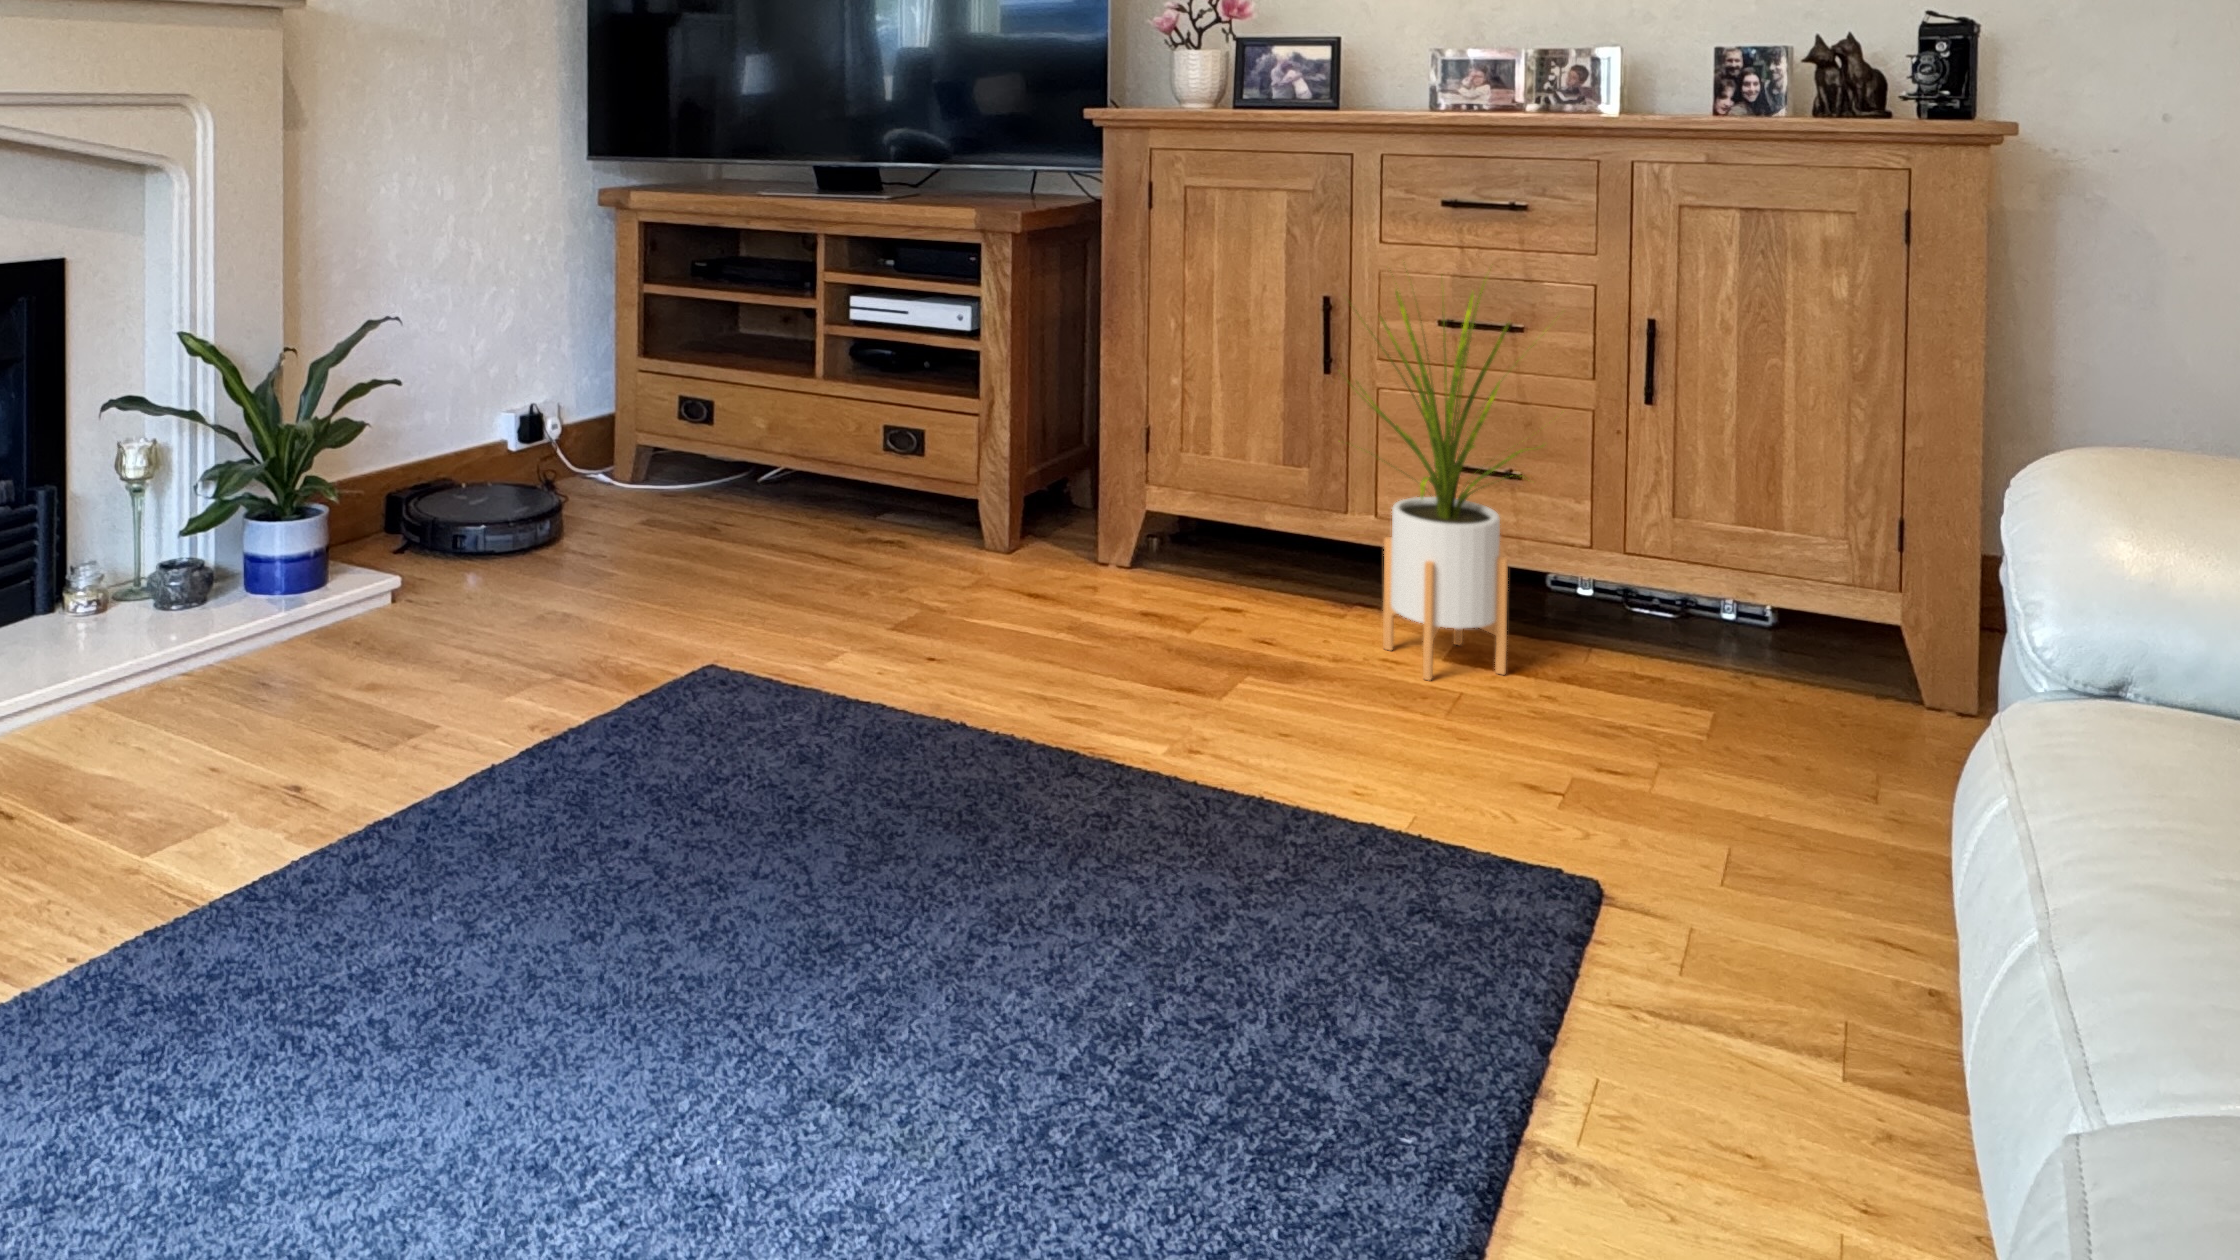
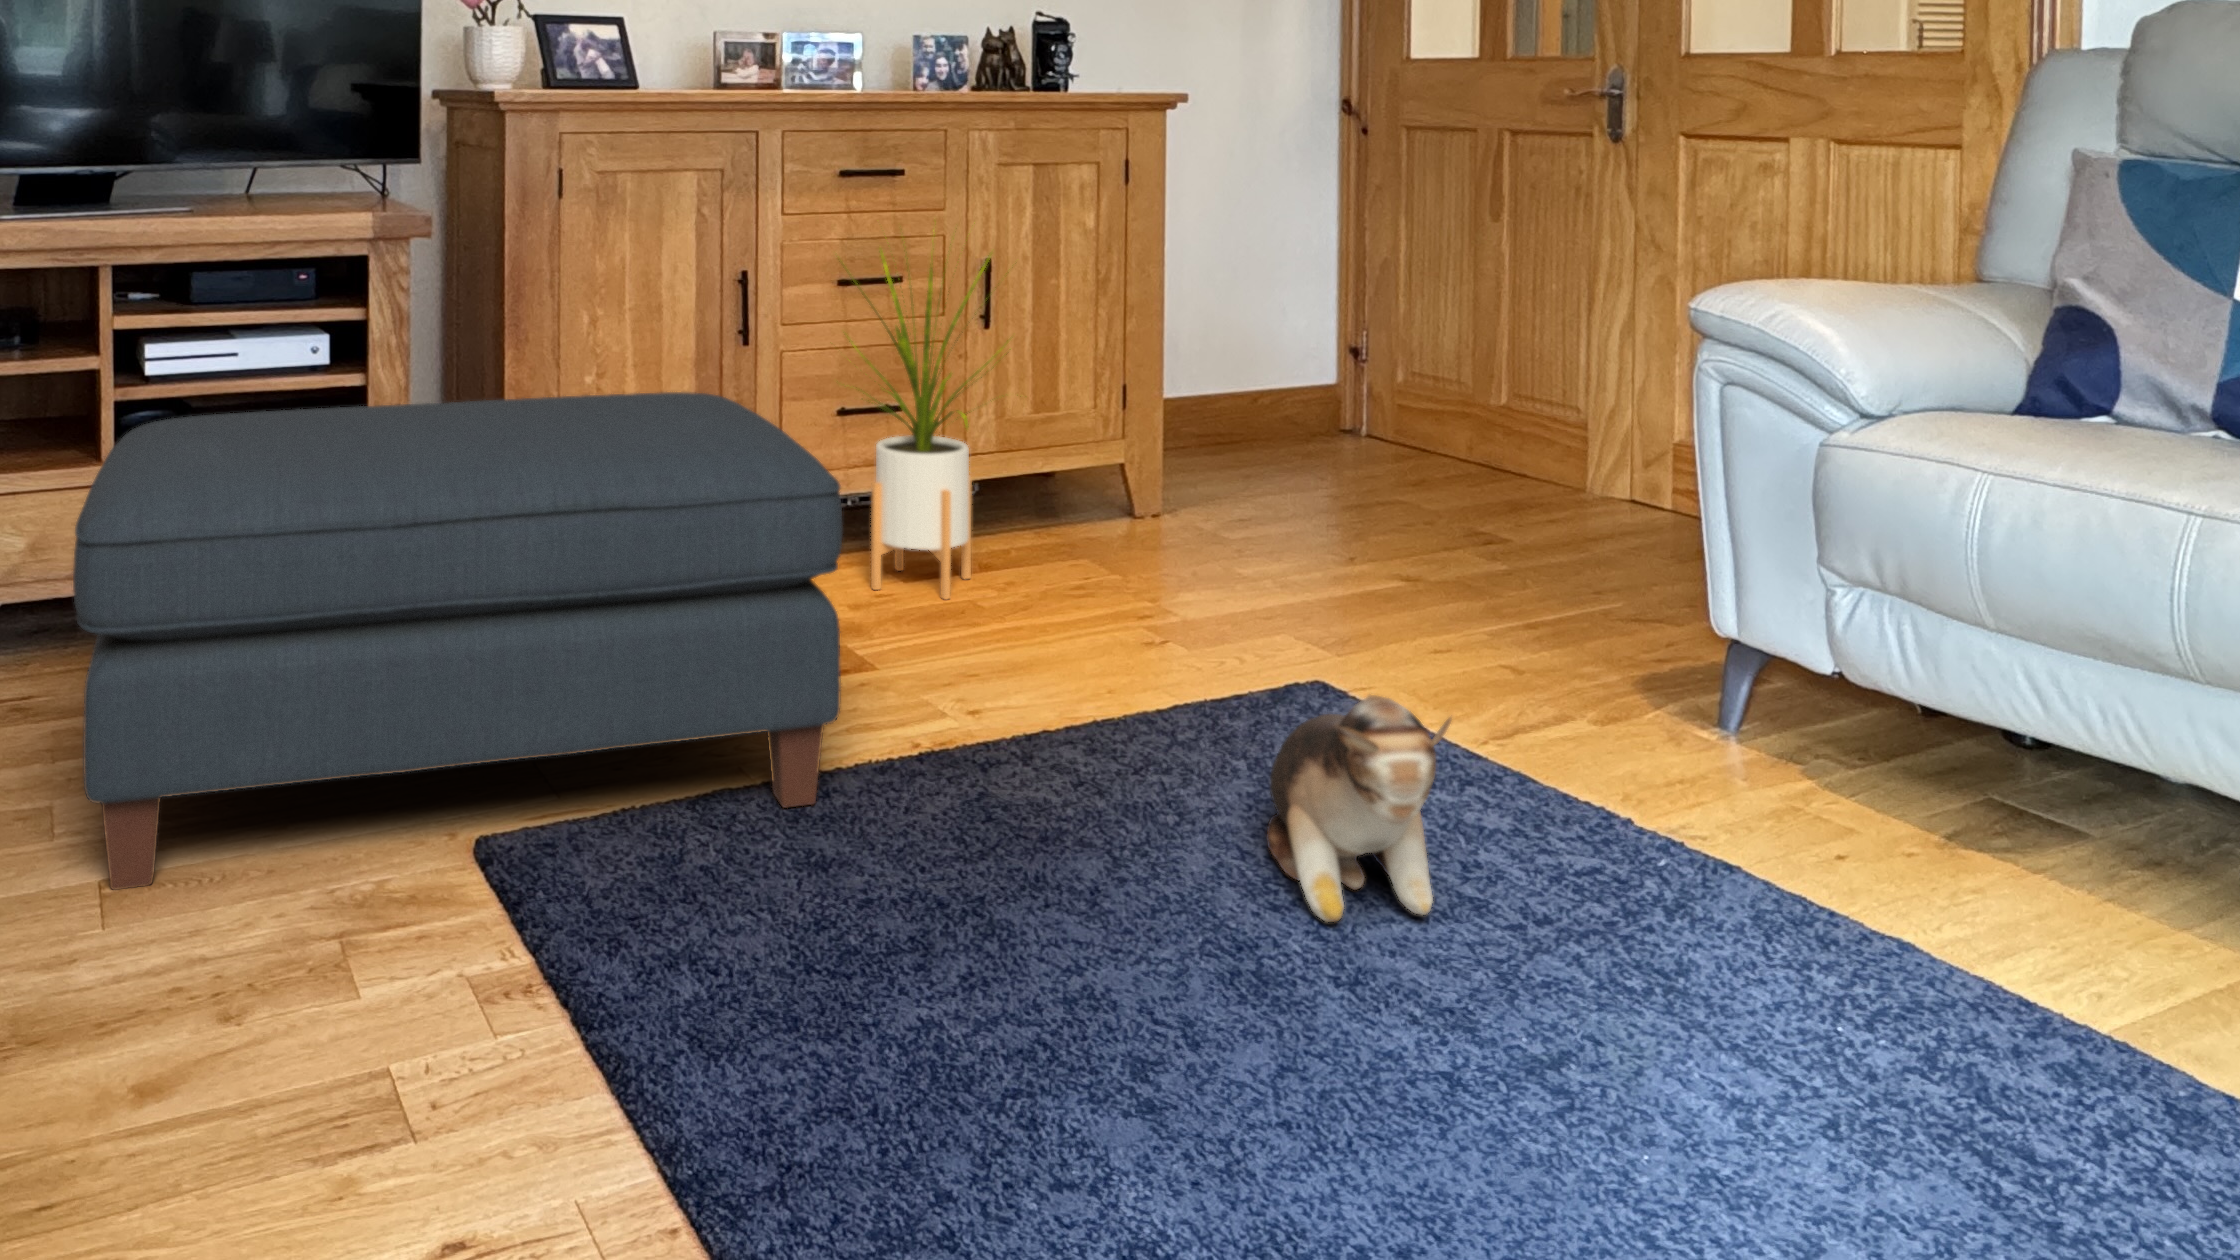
ottoman: none [526,342,1109,744] -> present [73,392,843,890]
plush toy: none [883,777,1230,1033] -> present [1267,694,1452,922]

